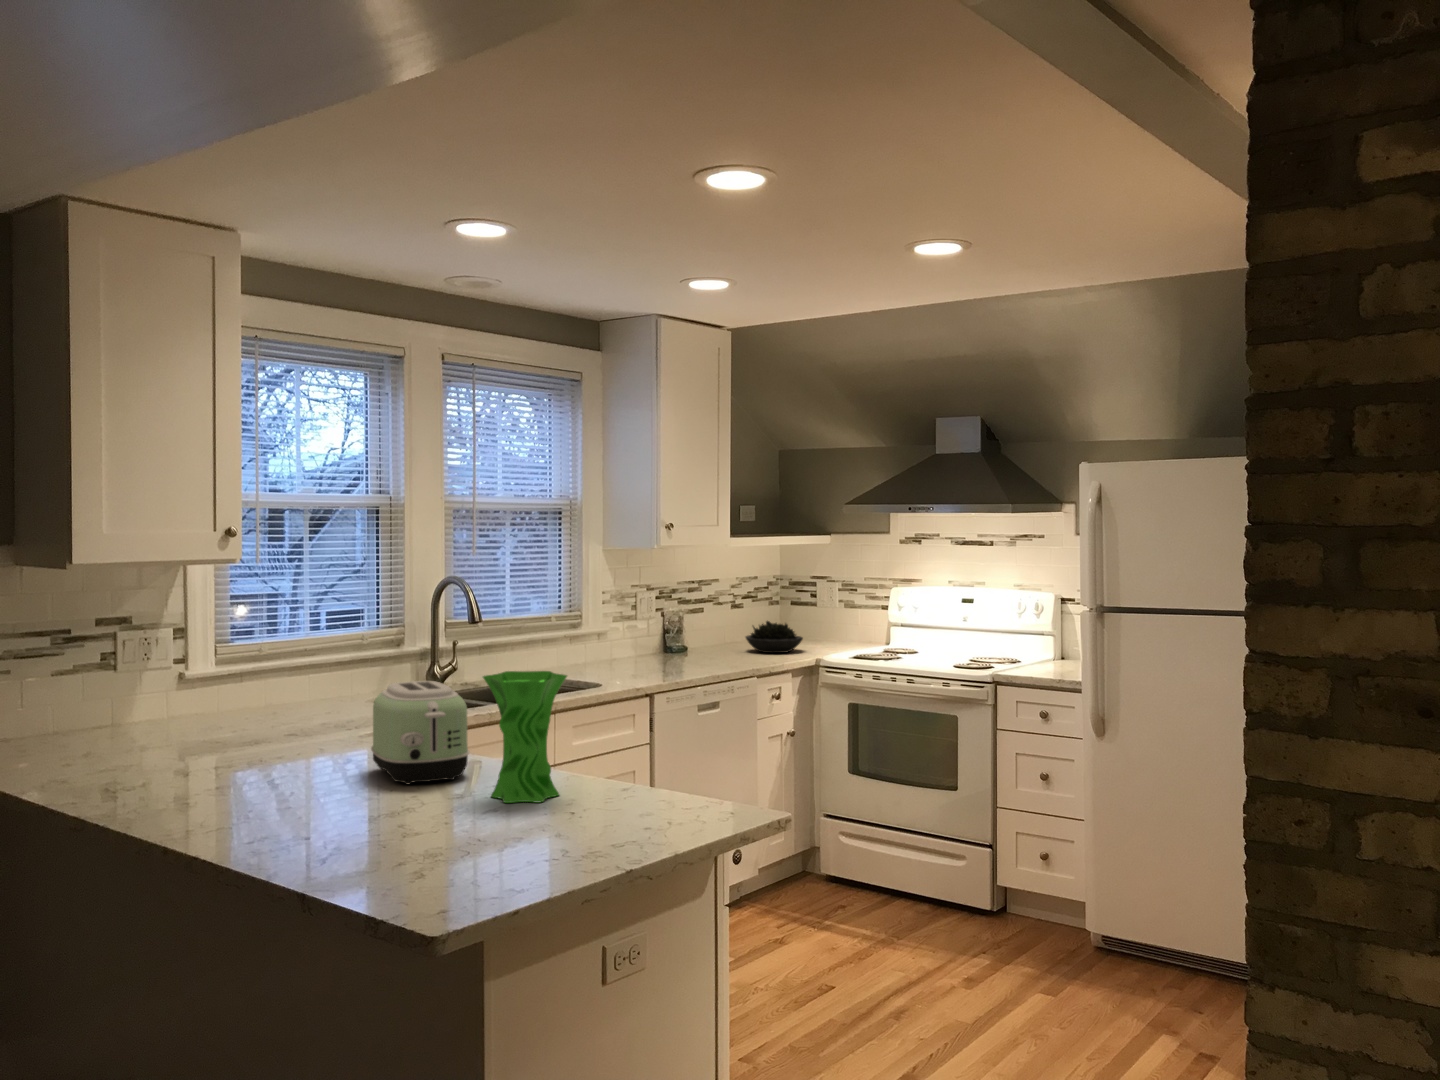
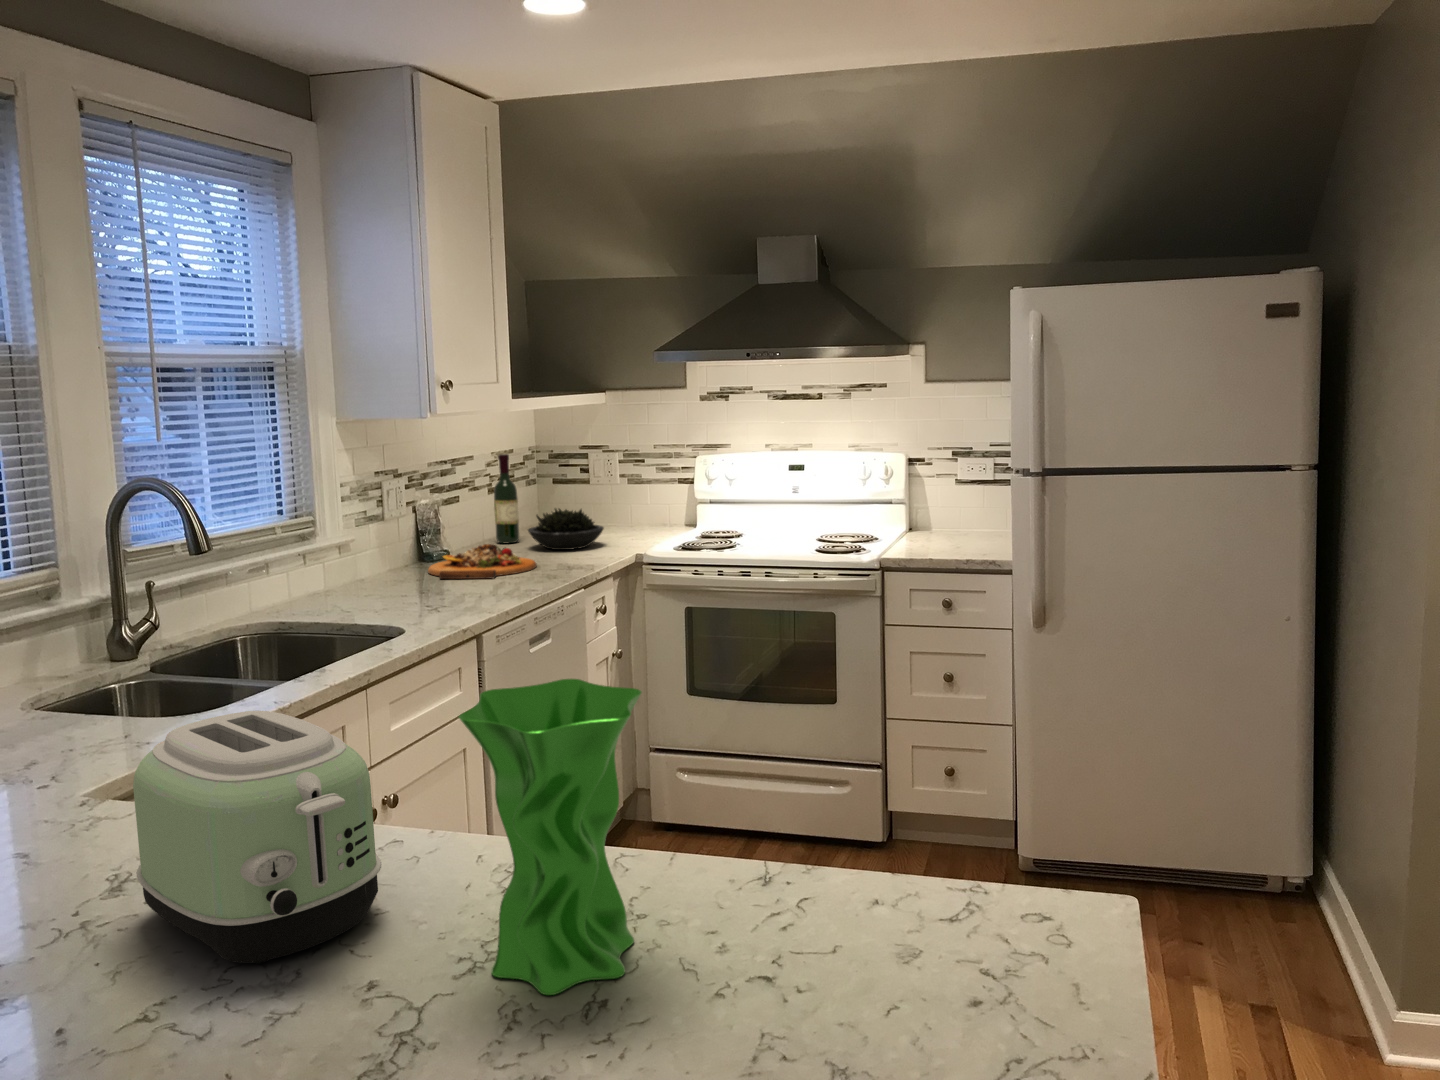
wine bottle: none [729,579,747,647] -> present [494,454,520,544]
cutting board: none [658,642,737,666] -> present [428,544,537,579]

